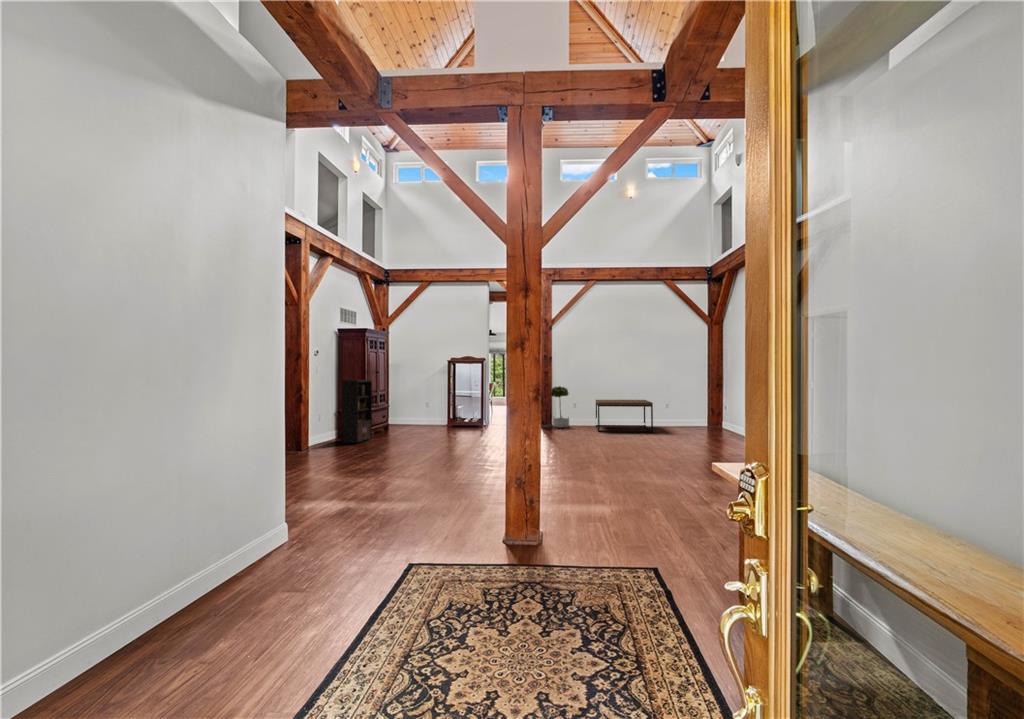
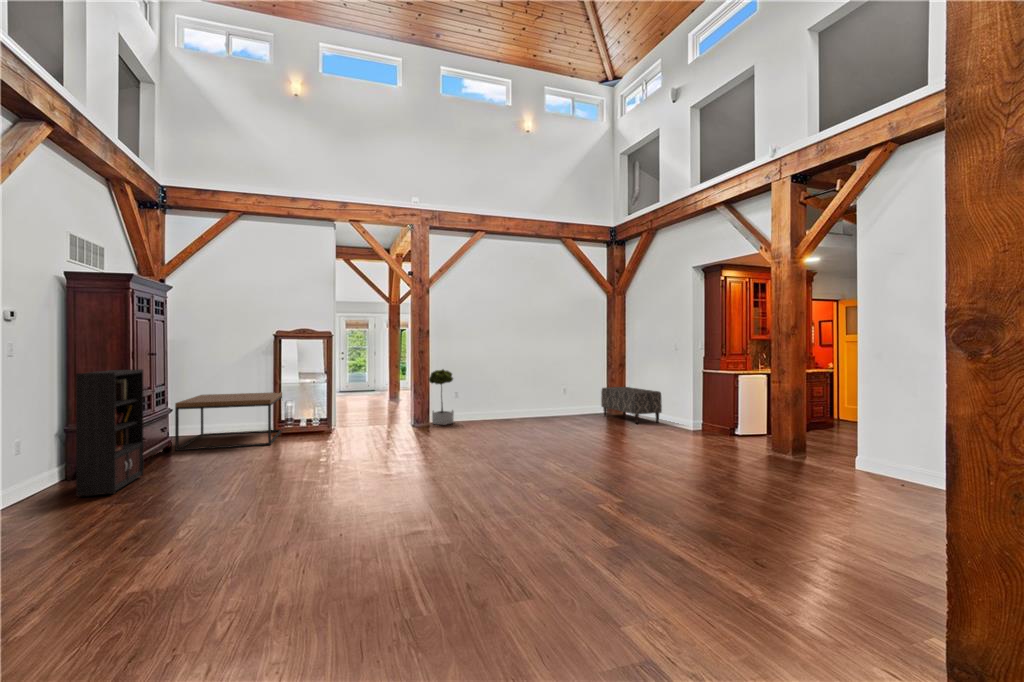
coffee table: present [596,400,653,432] -> present [175,392,282,451]
bench: none [697,404,742,434] -> present [601,387,662,424]

